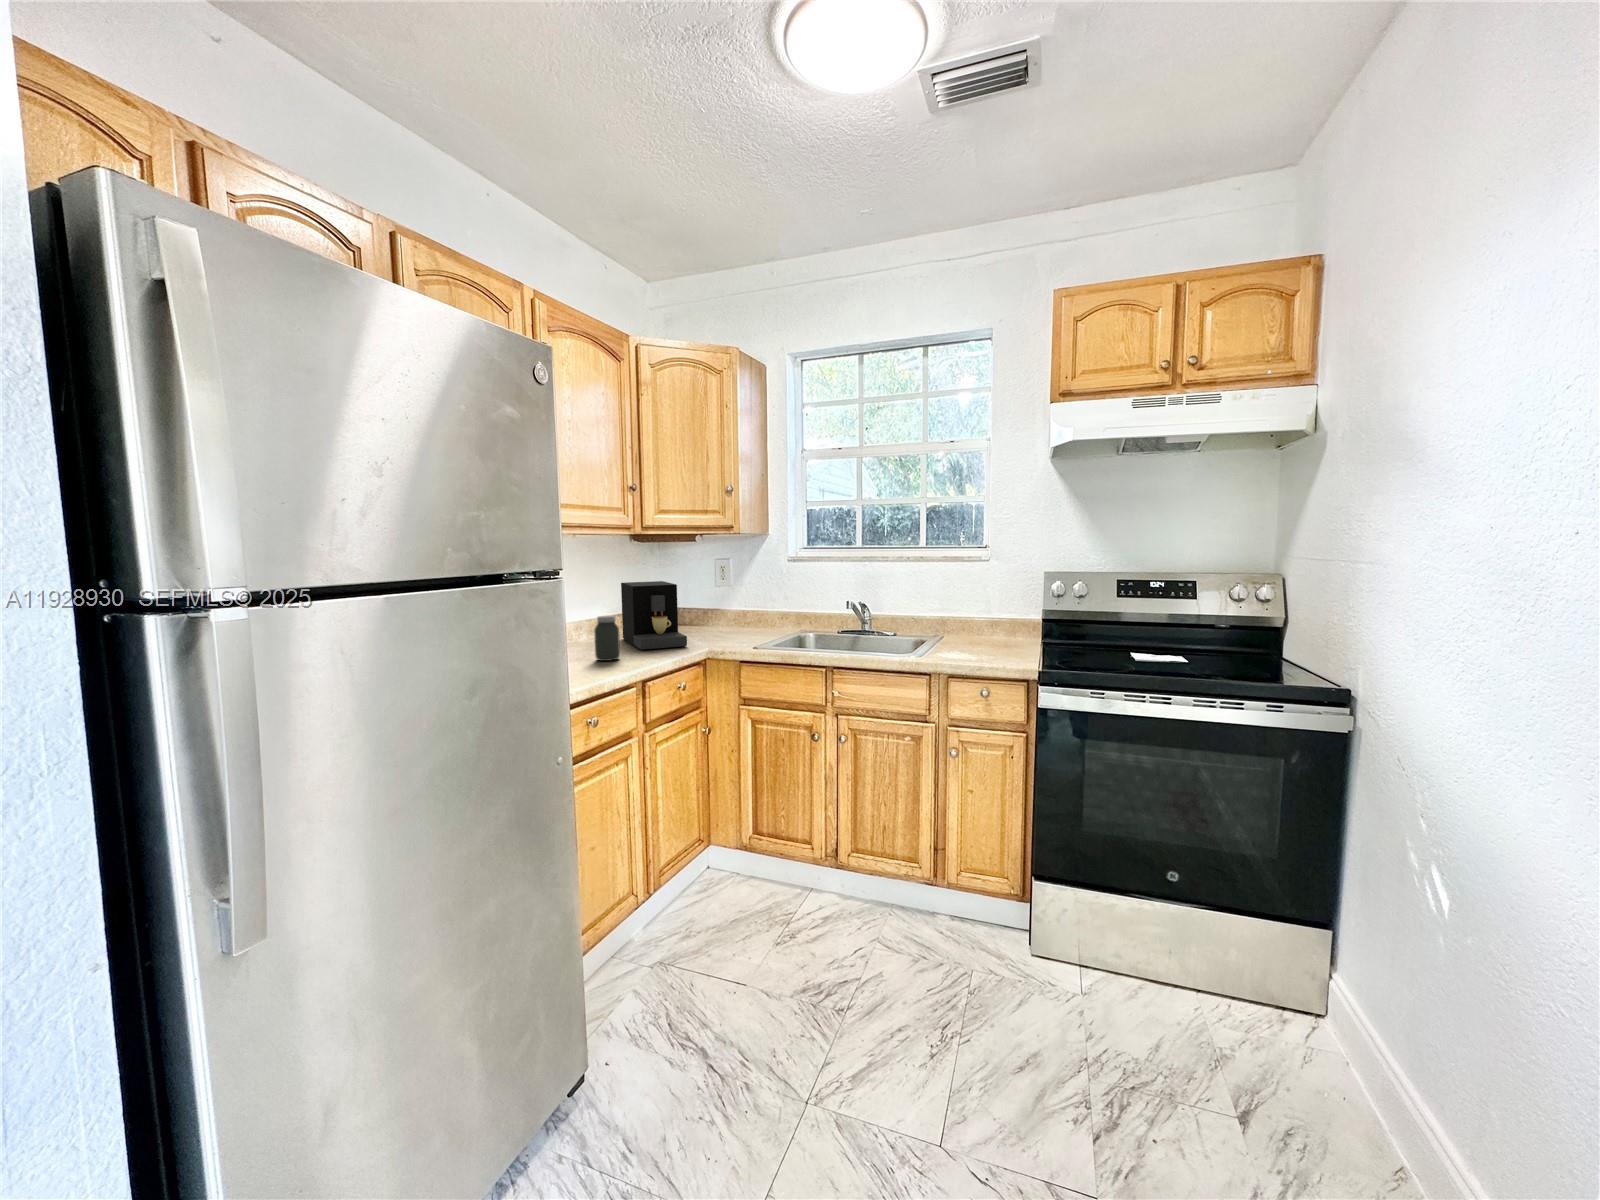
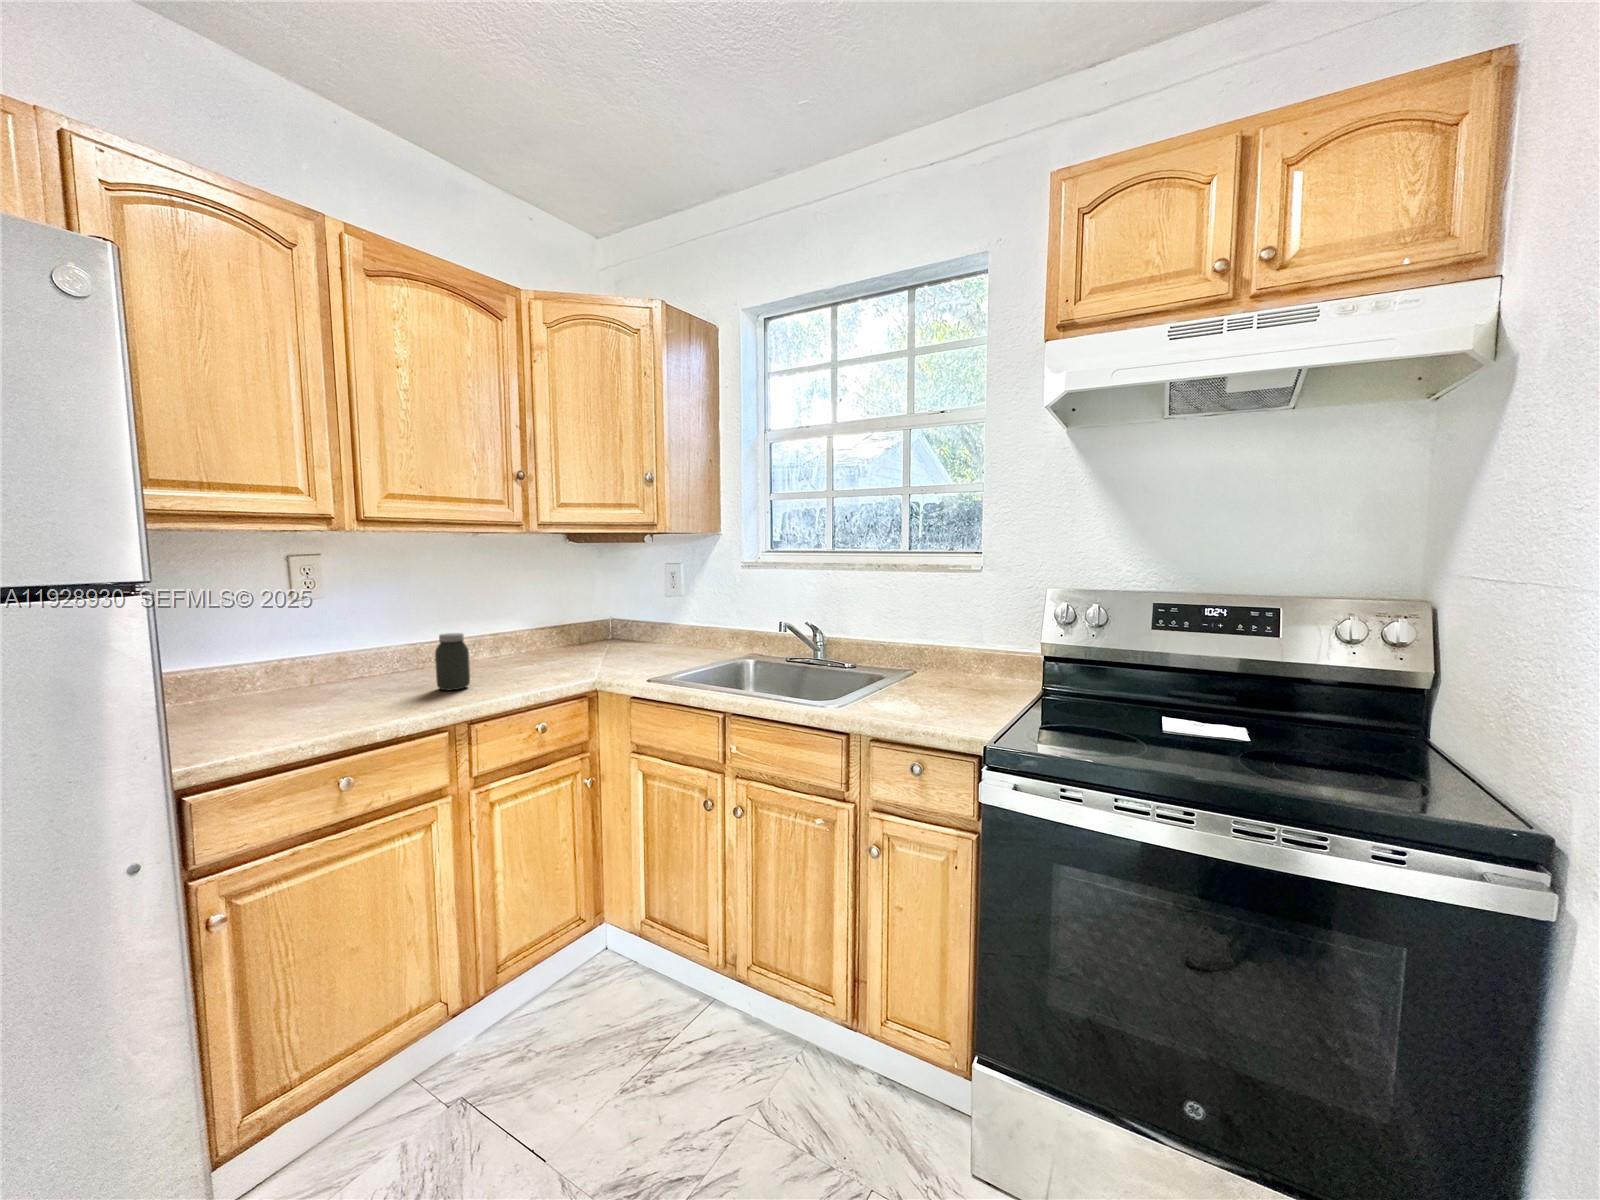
coffee maker: present [621,581,687,650] -> none [517,590,584,675]

